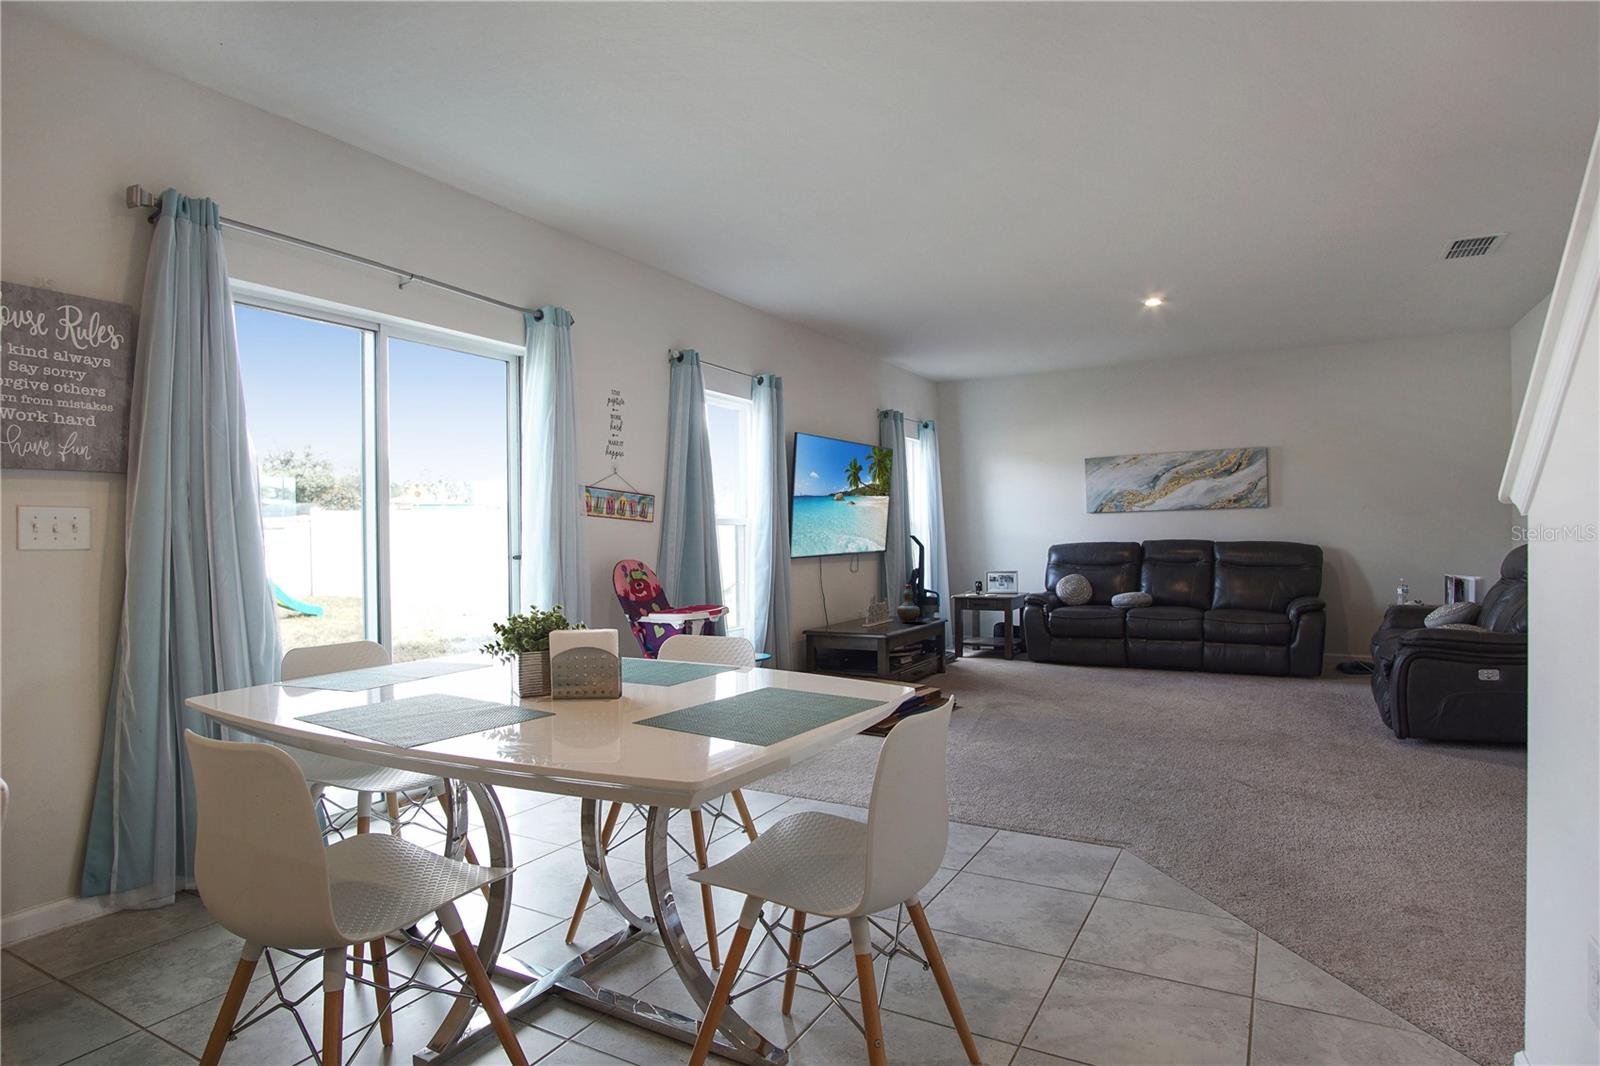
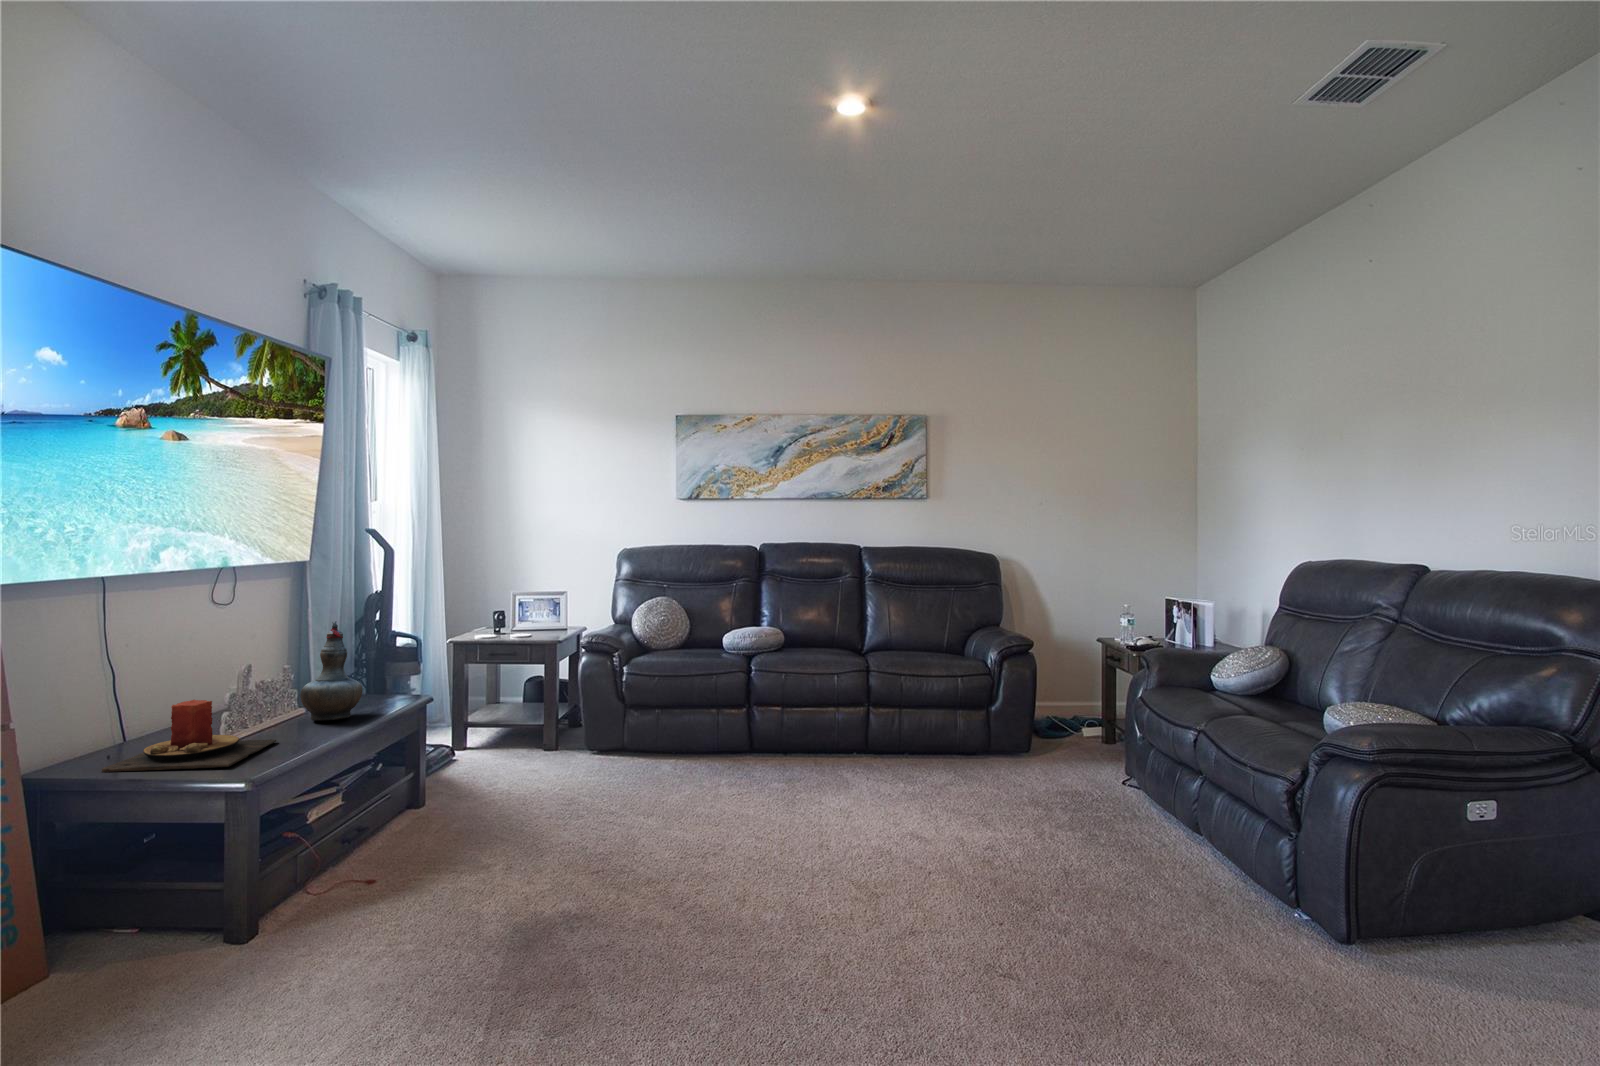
candle: none [843,607,893,630] -> present [102,700,277,772]

